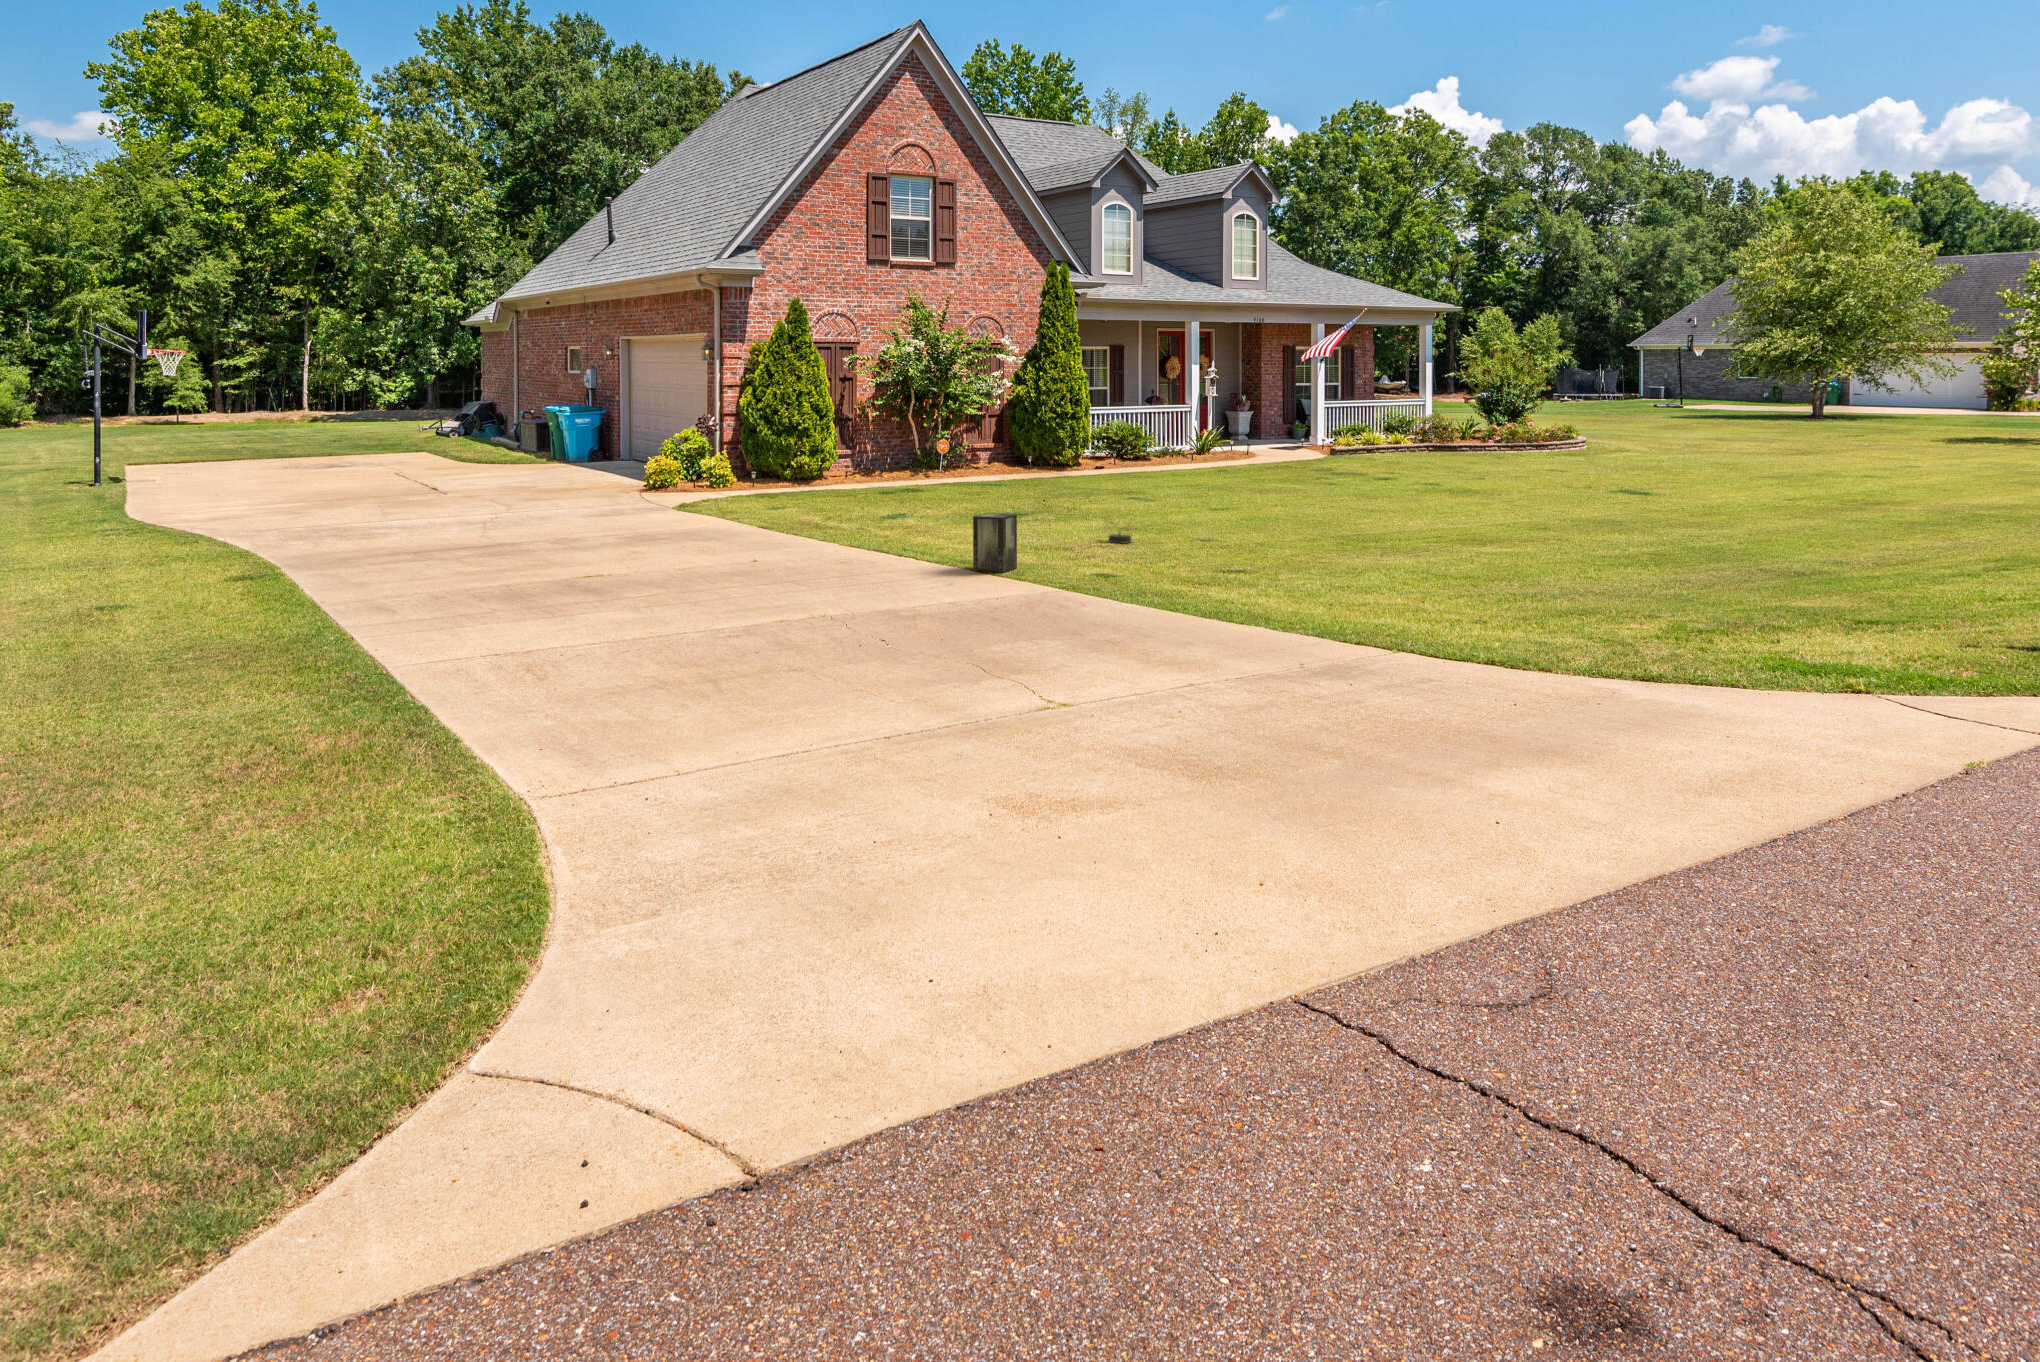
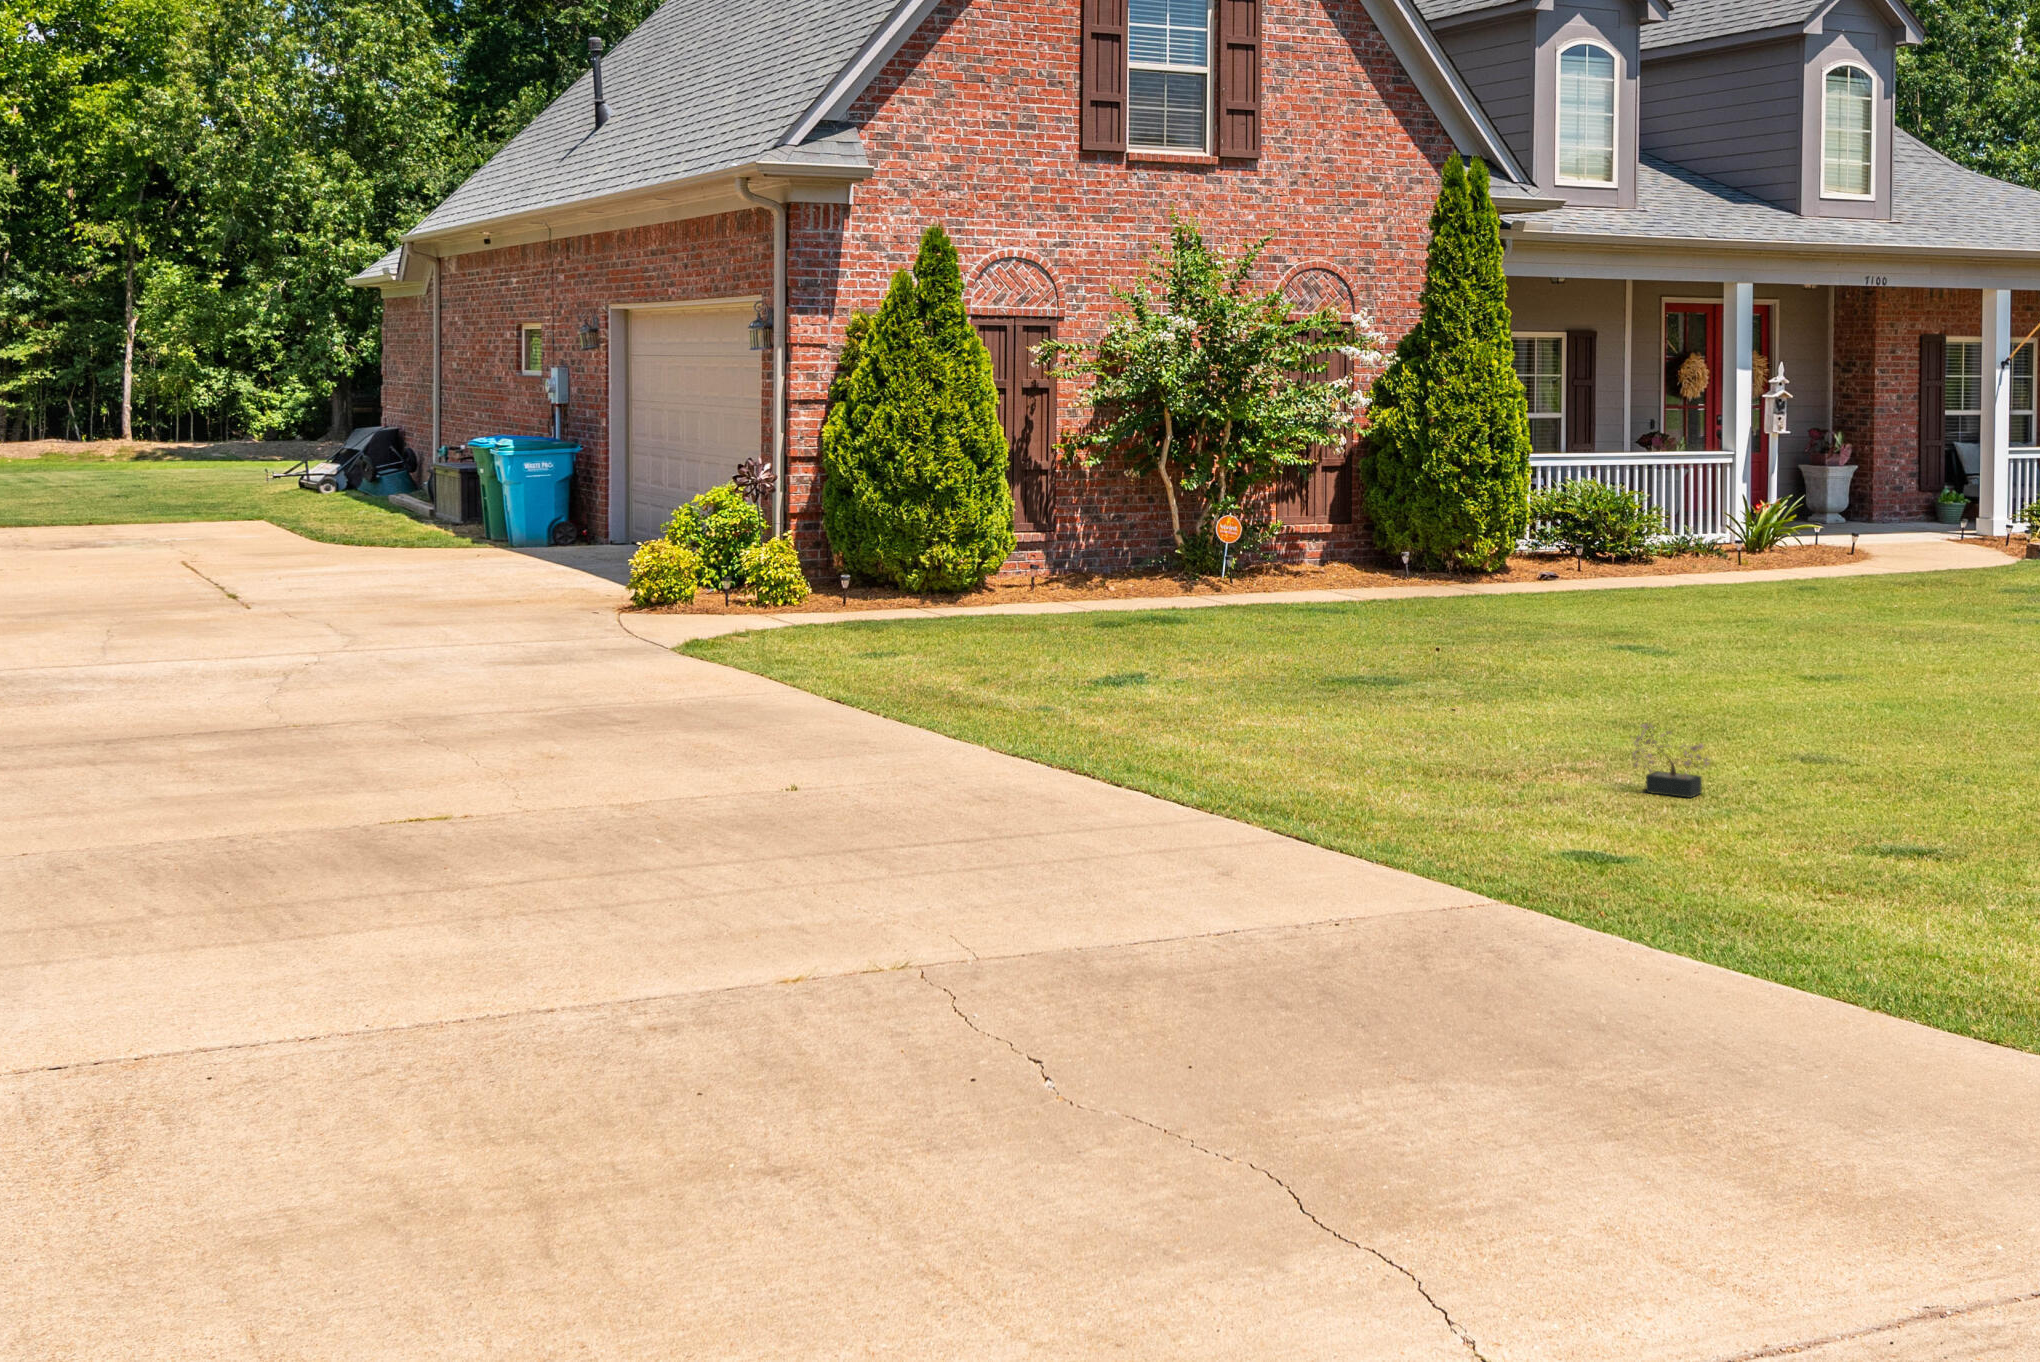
storage box: present [973,513,1017,573] -> none [1326,730,1437,890]

